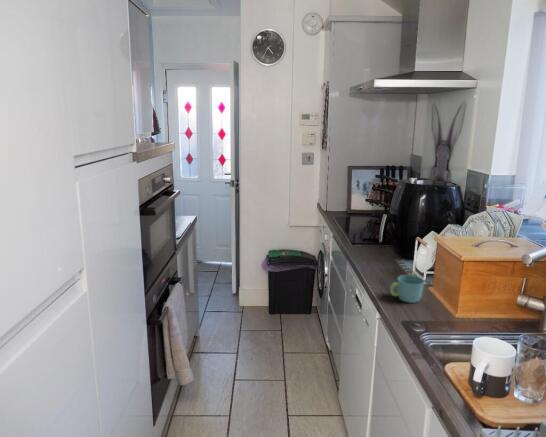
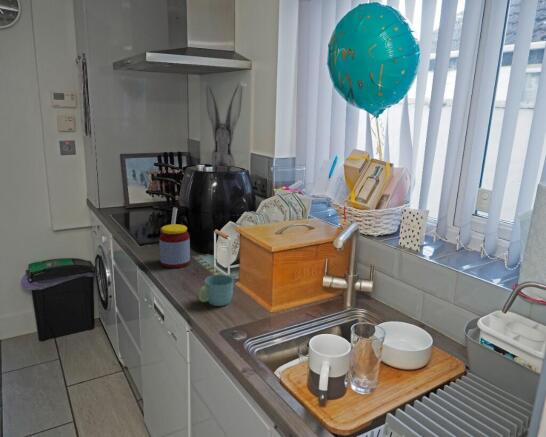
jar: none [366,228,394,266] -> present [159,224,190,268]

